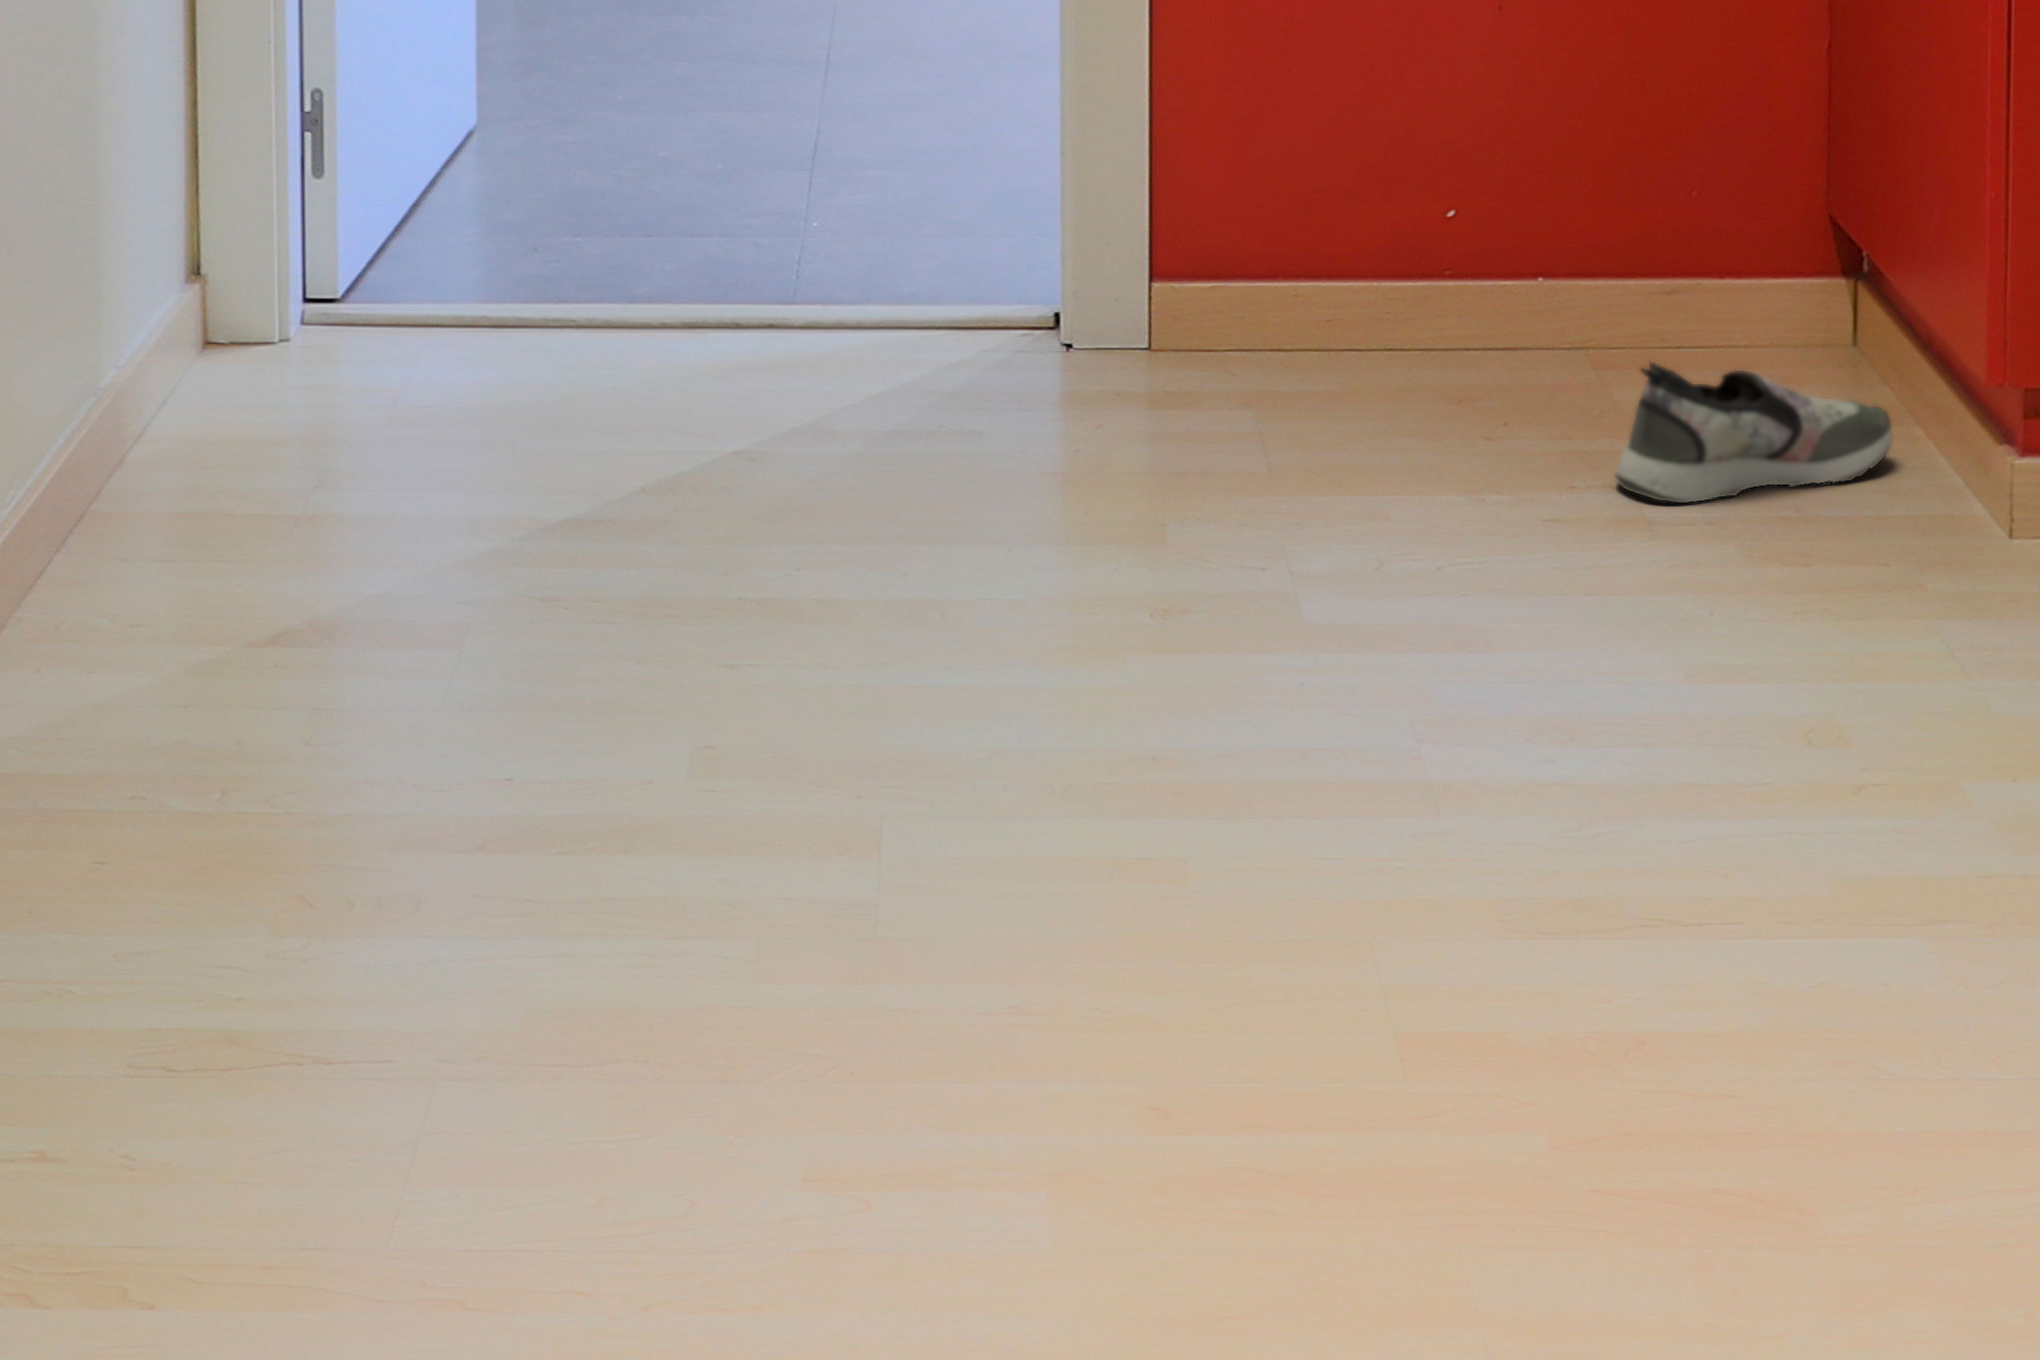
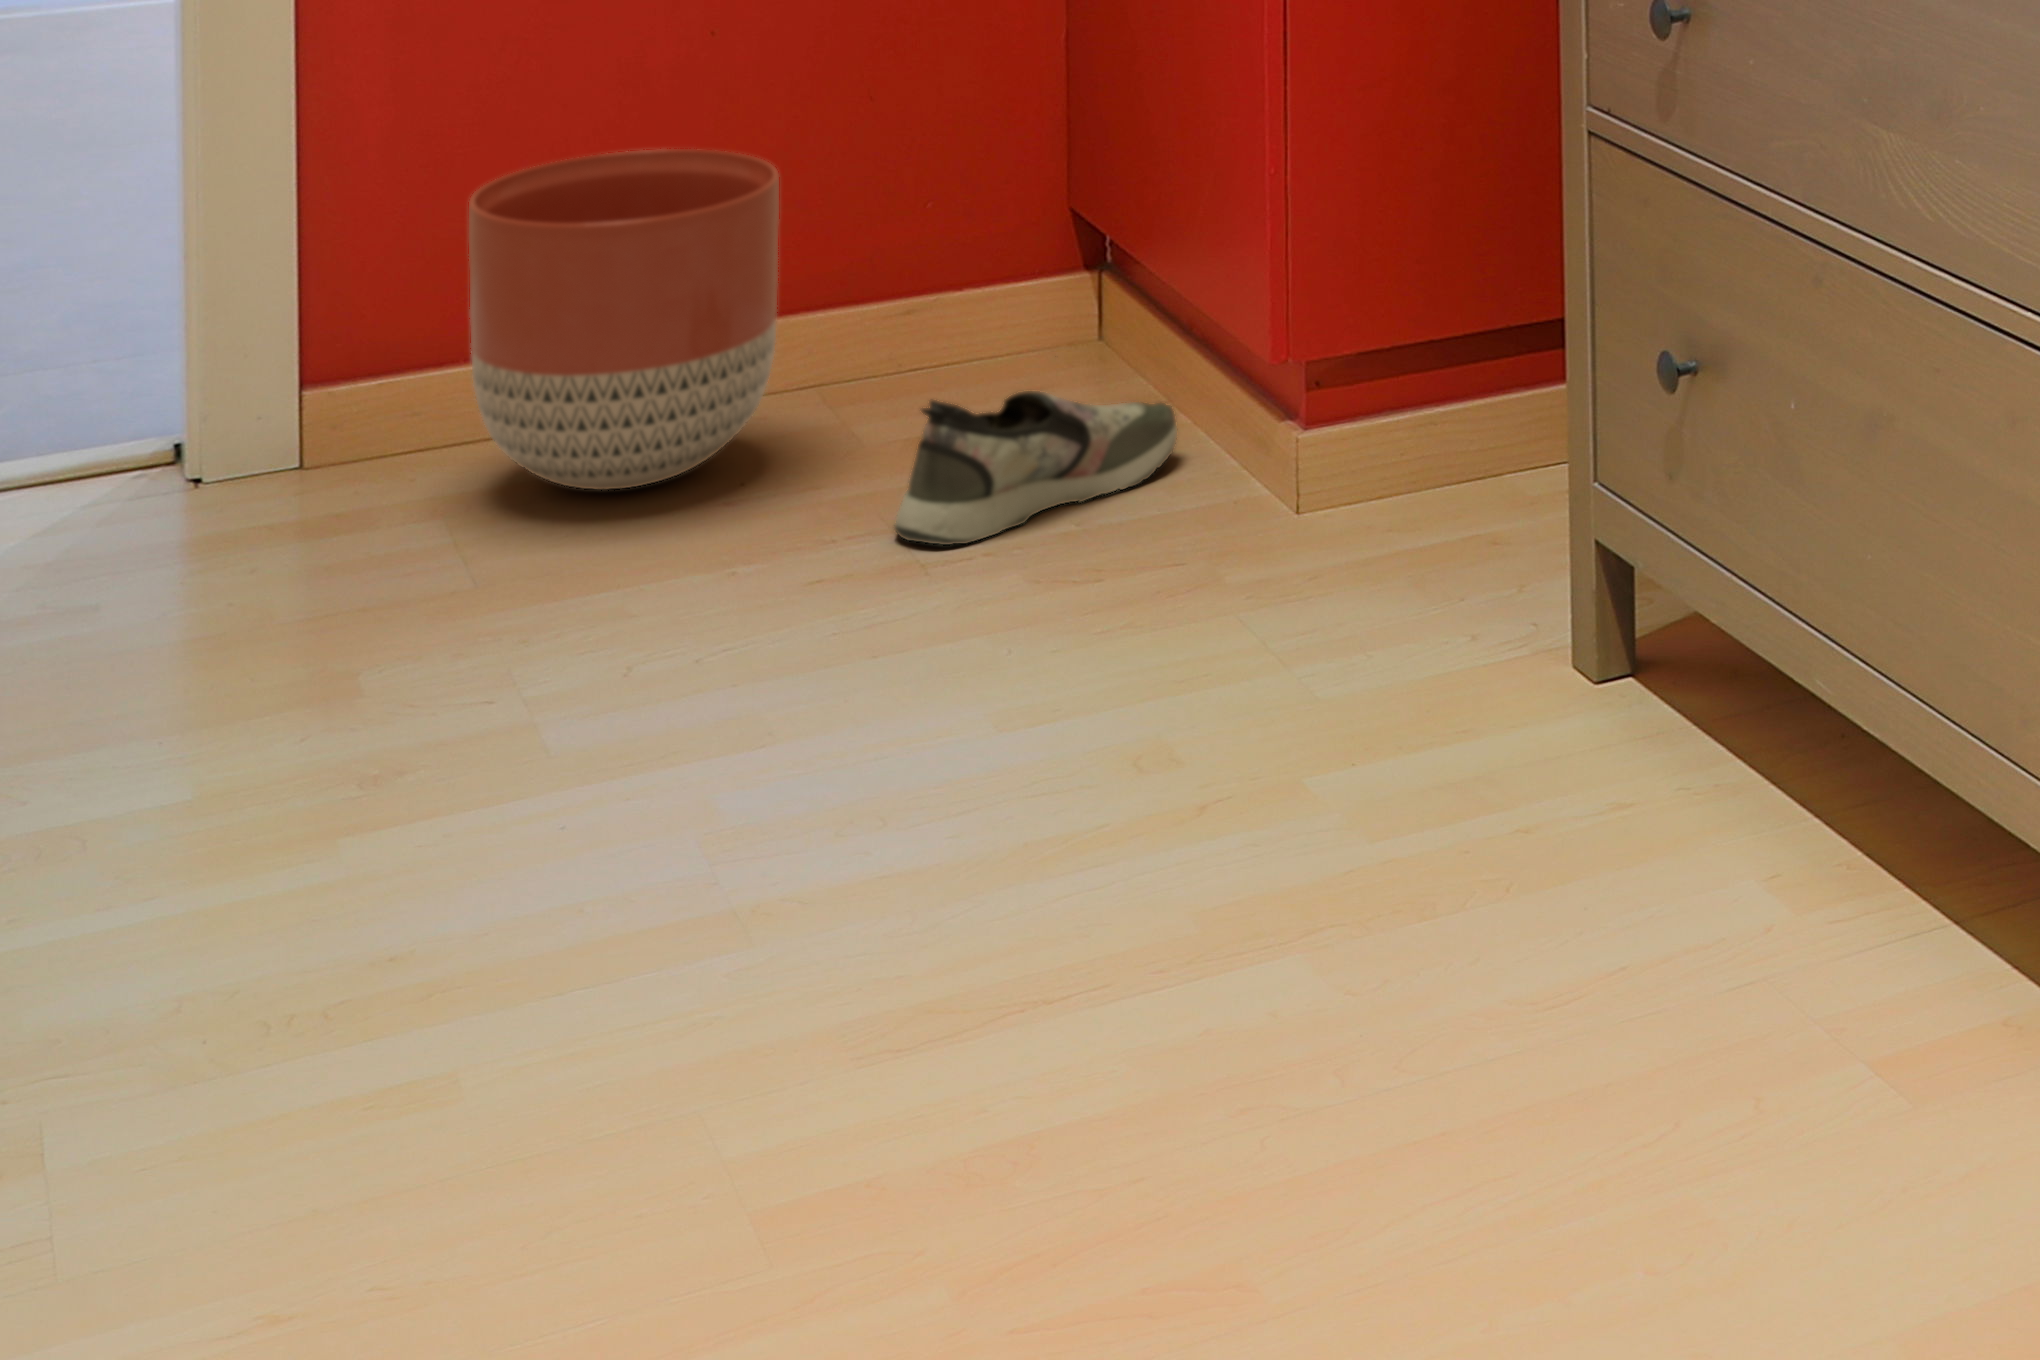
planter: none [1268,95,1529,397] -> present [469,149,779,490]

